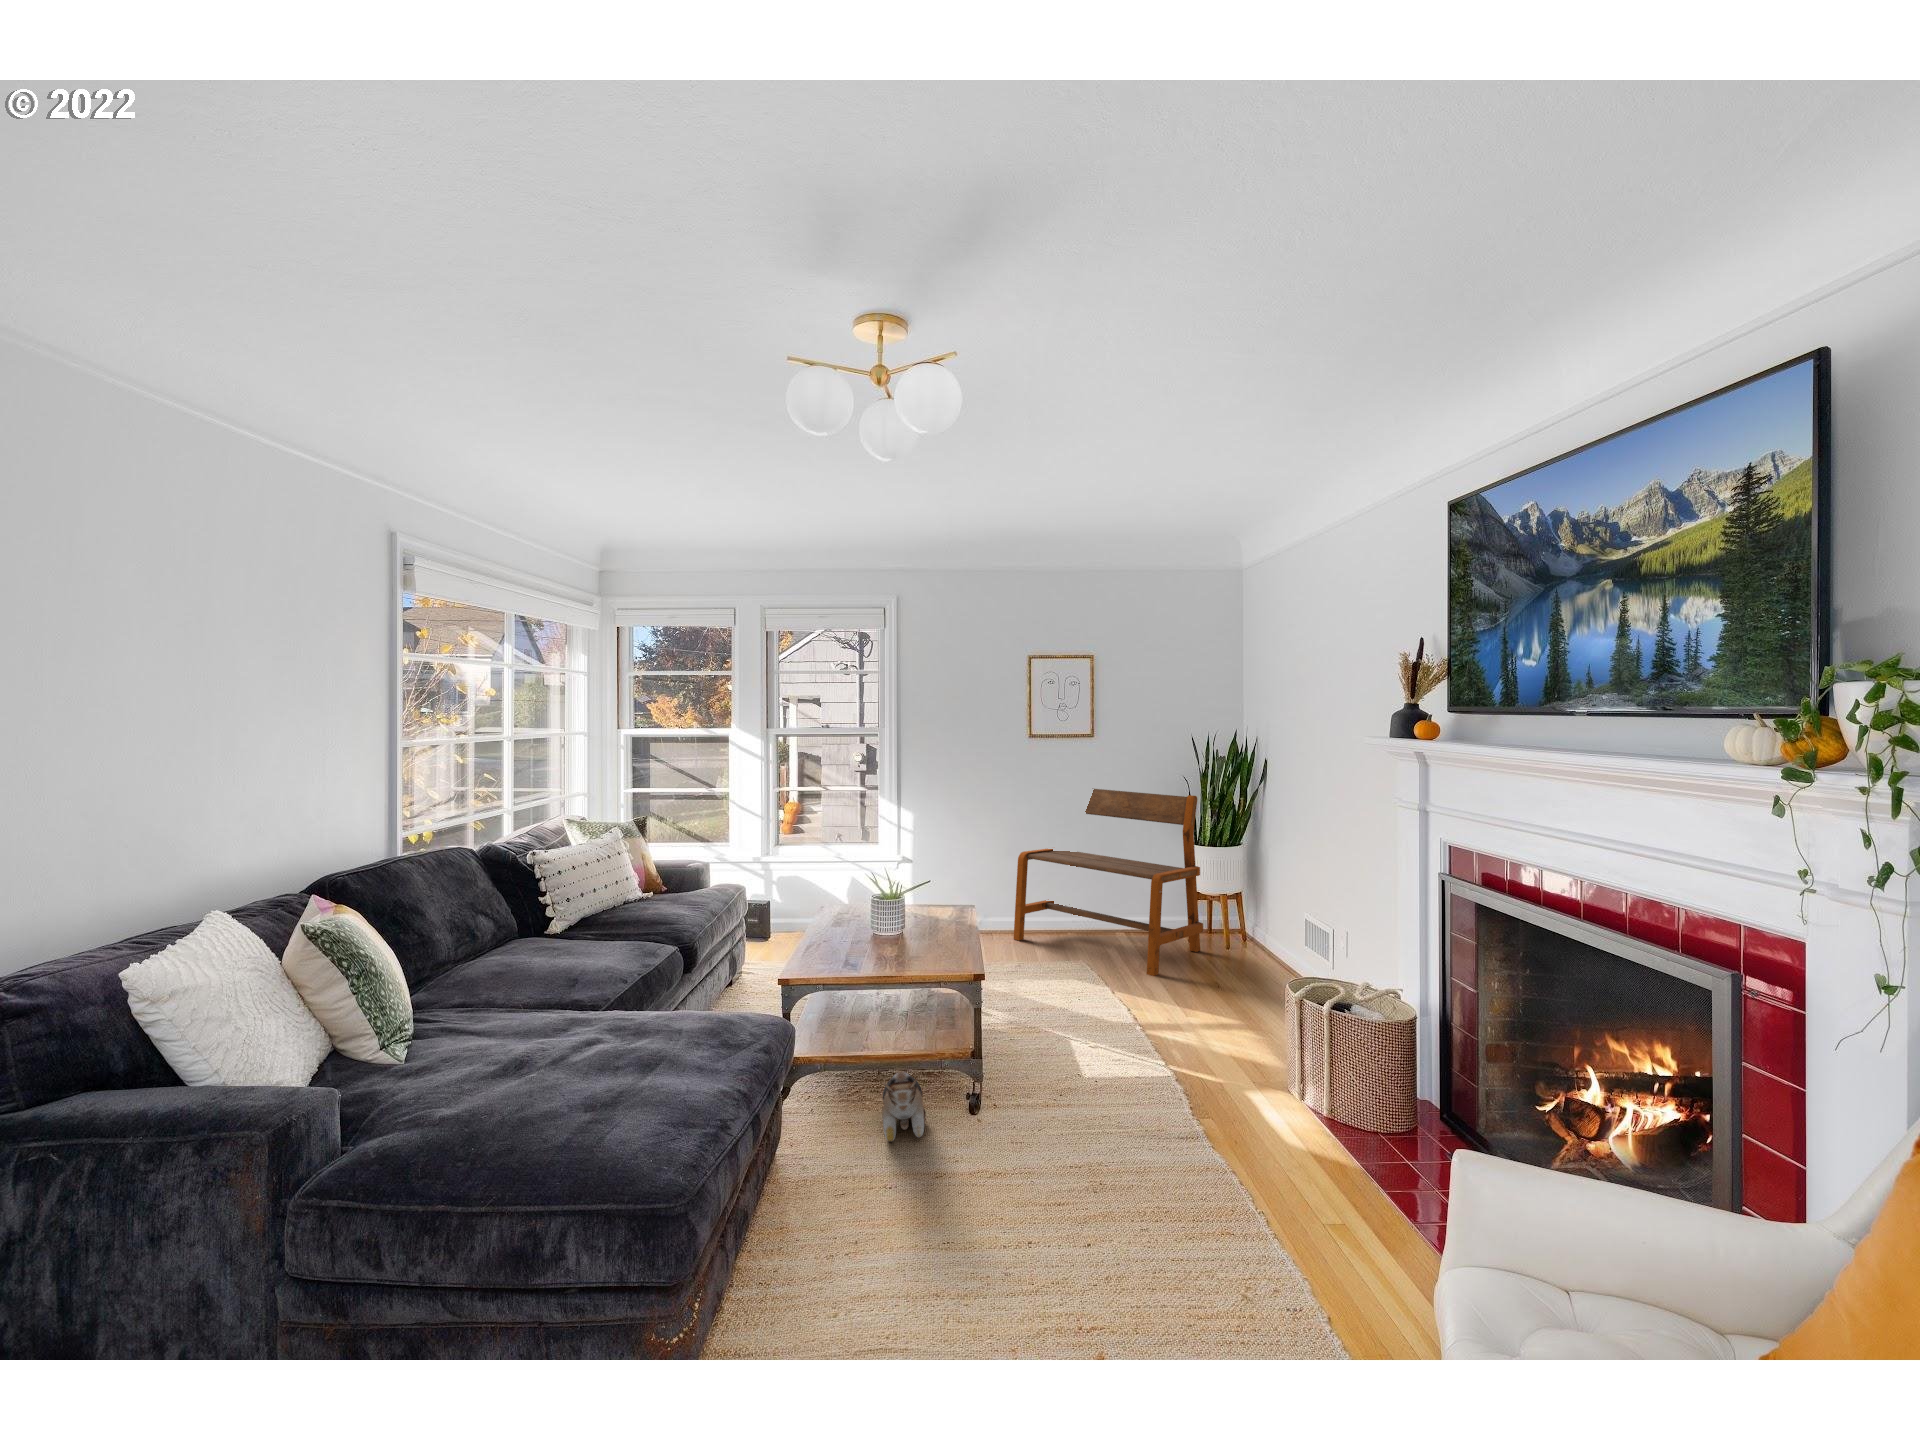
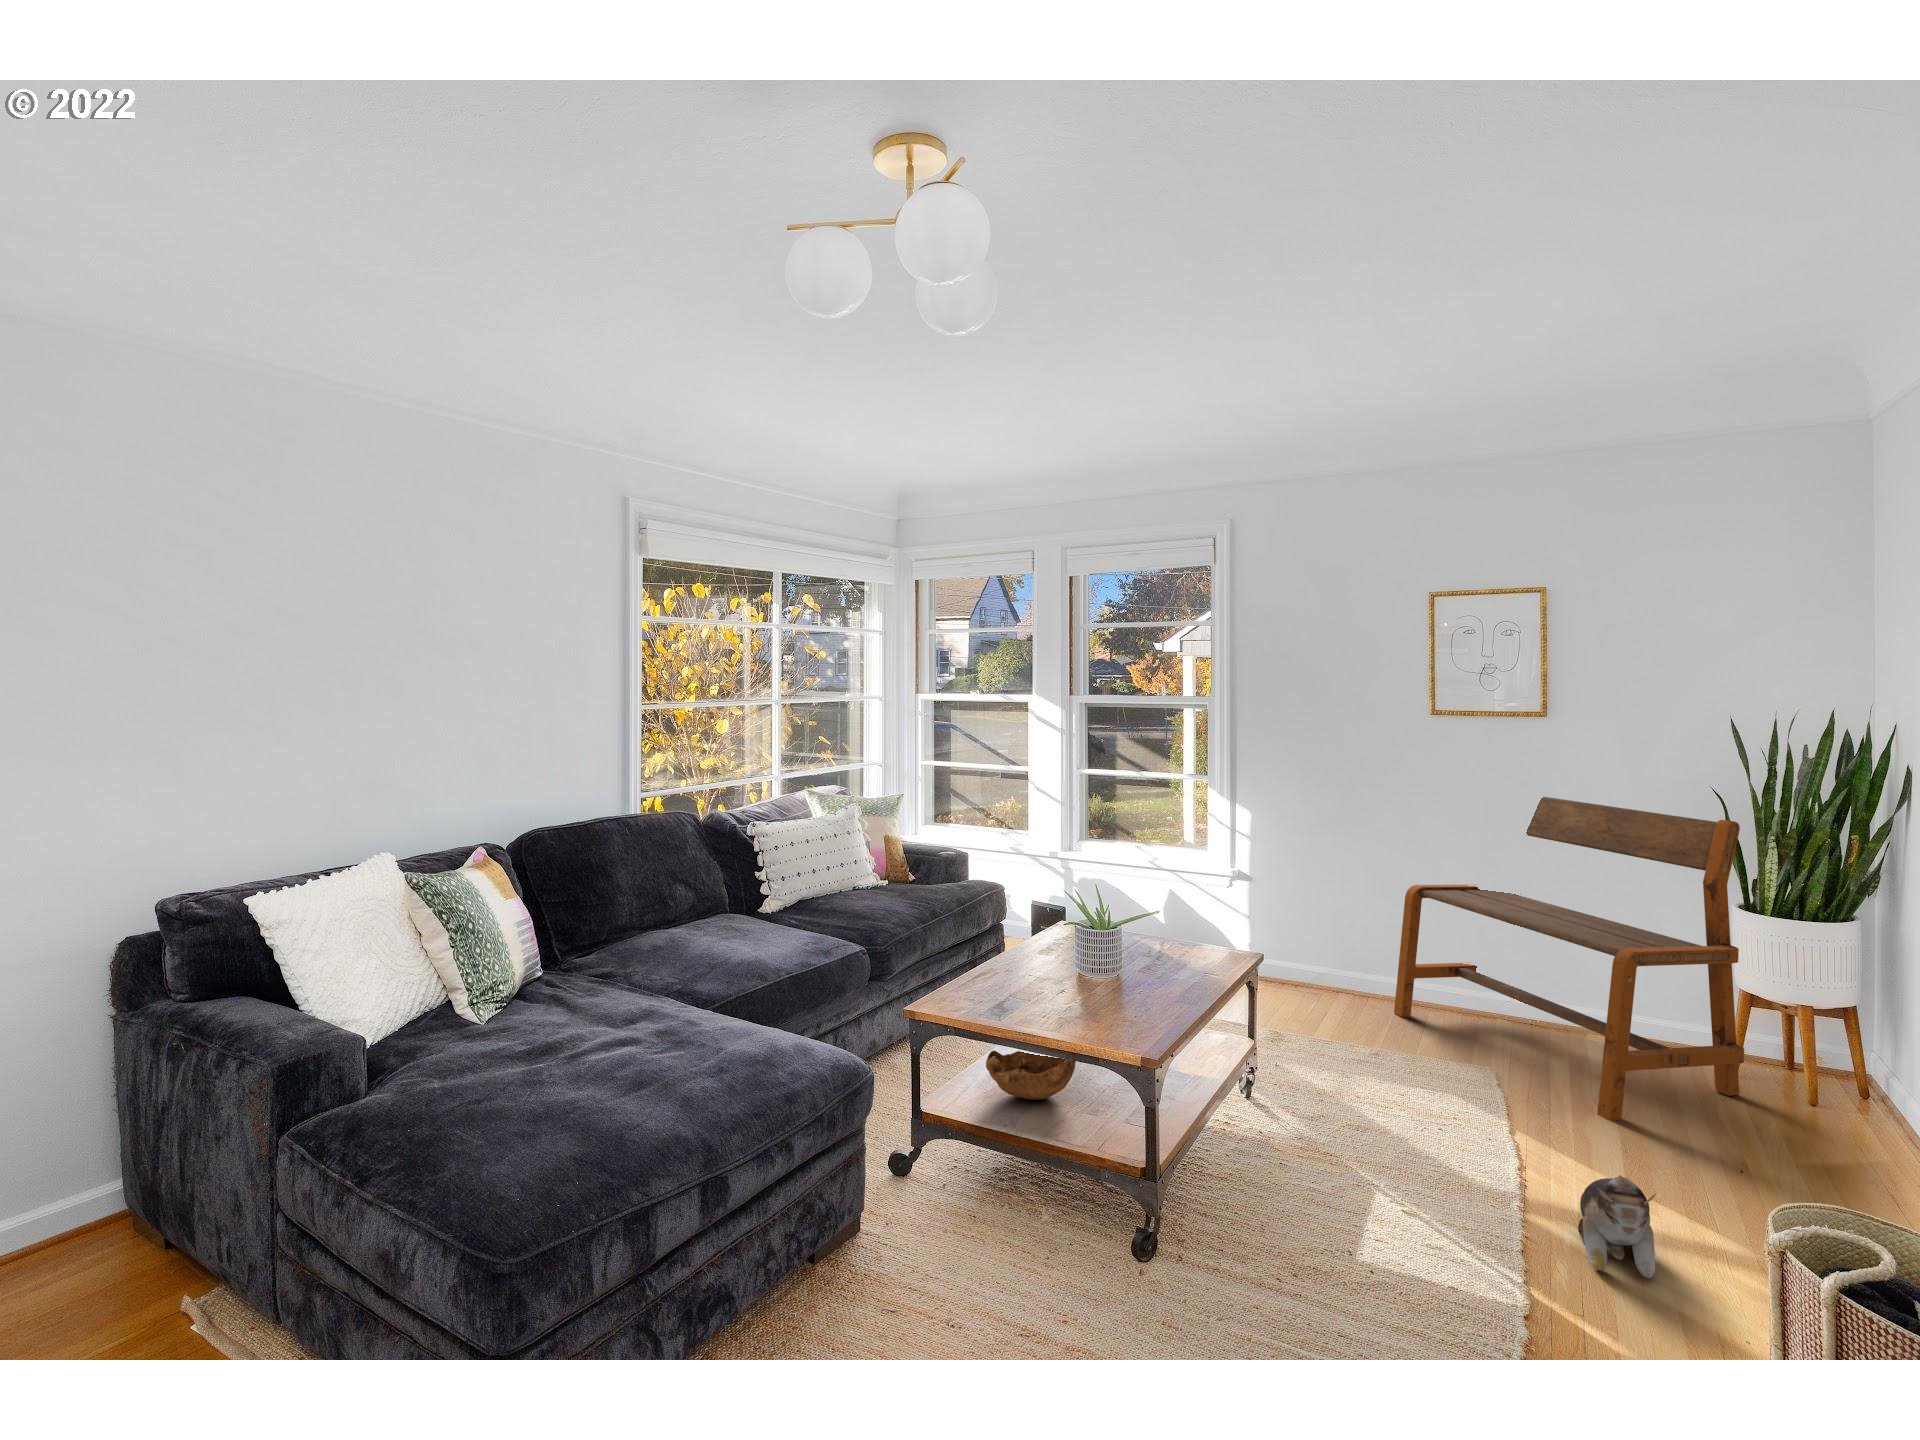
wooden bowl: none [829,984,893,1029] -> present [986,1051,1076,1100]
plush toy: present [882,1070,926,1142] -> present [1578,1175,1656,1278]

